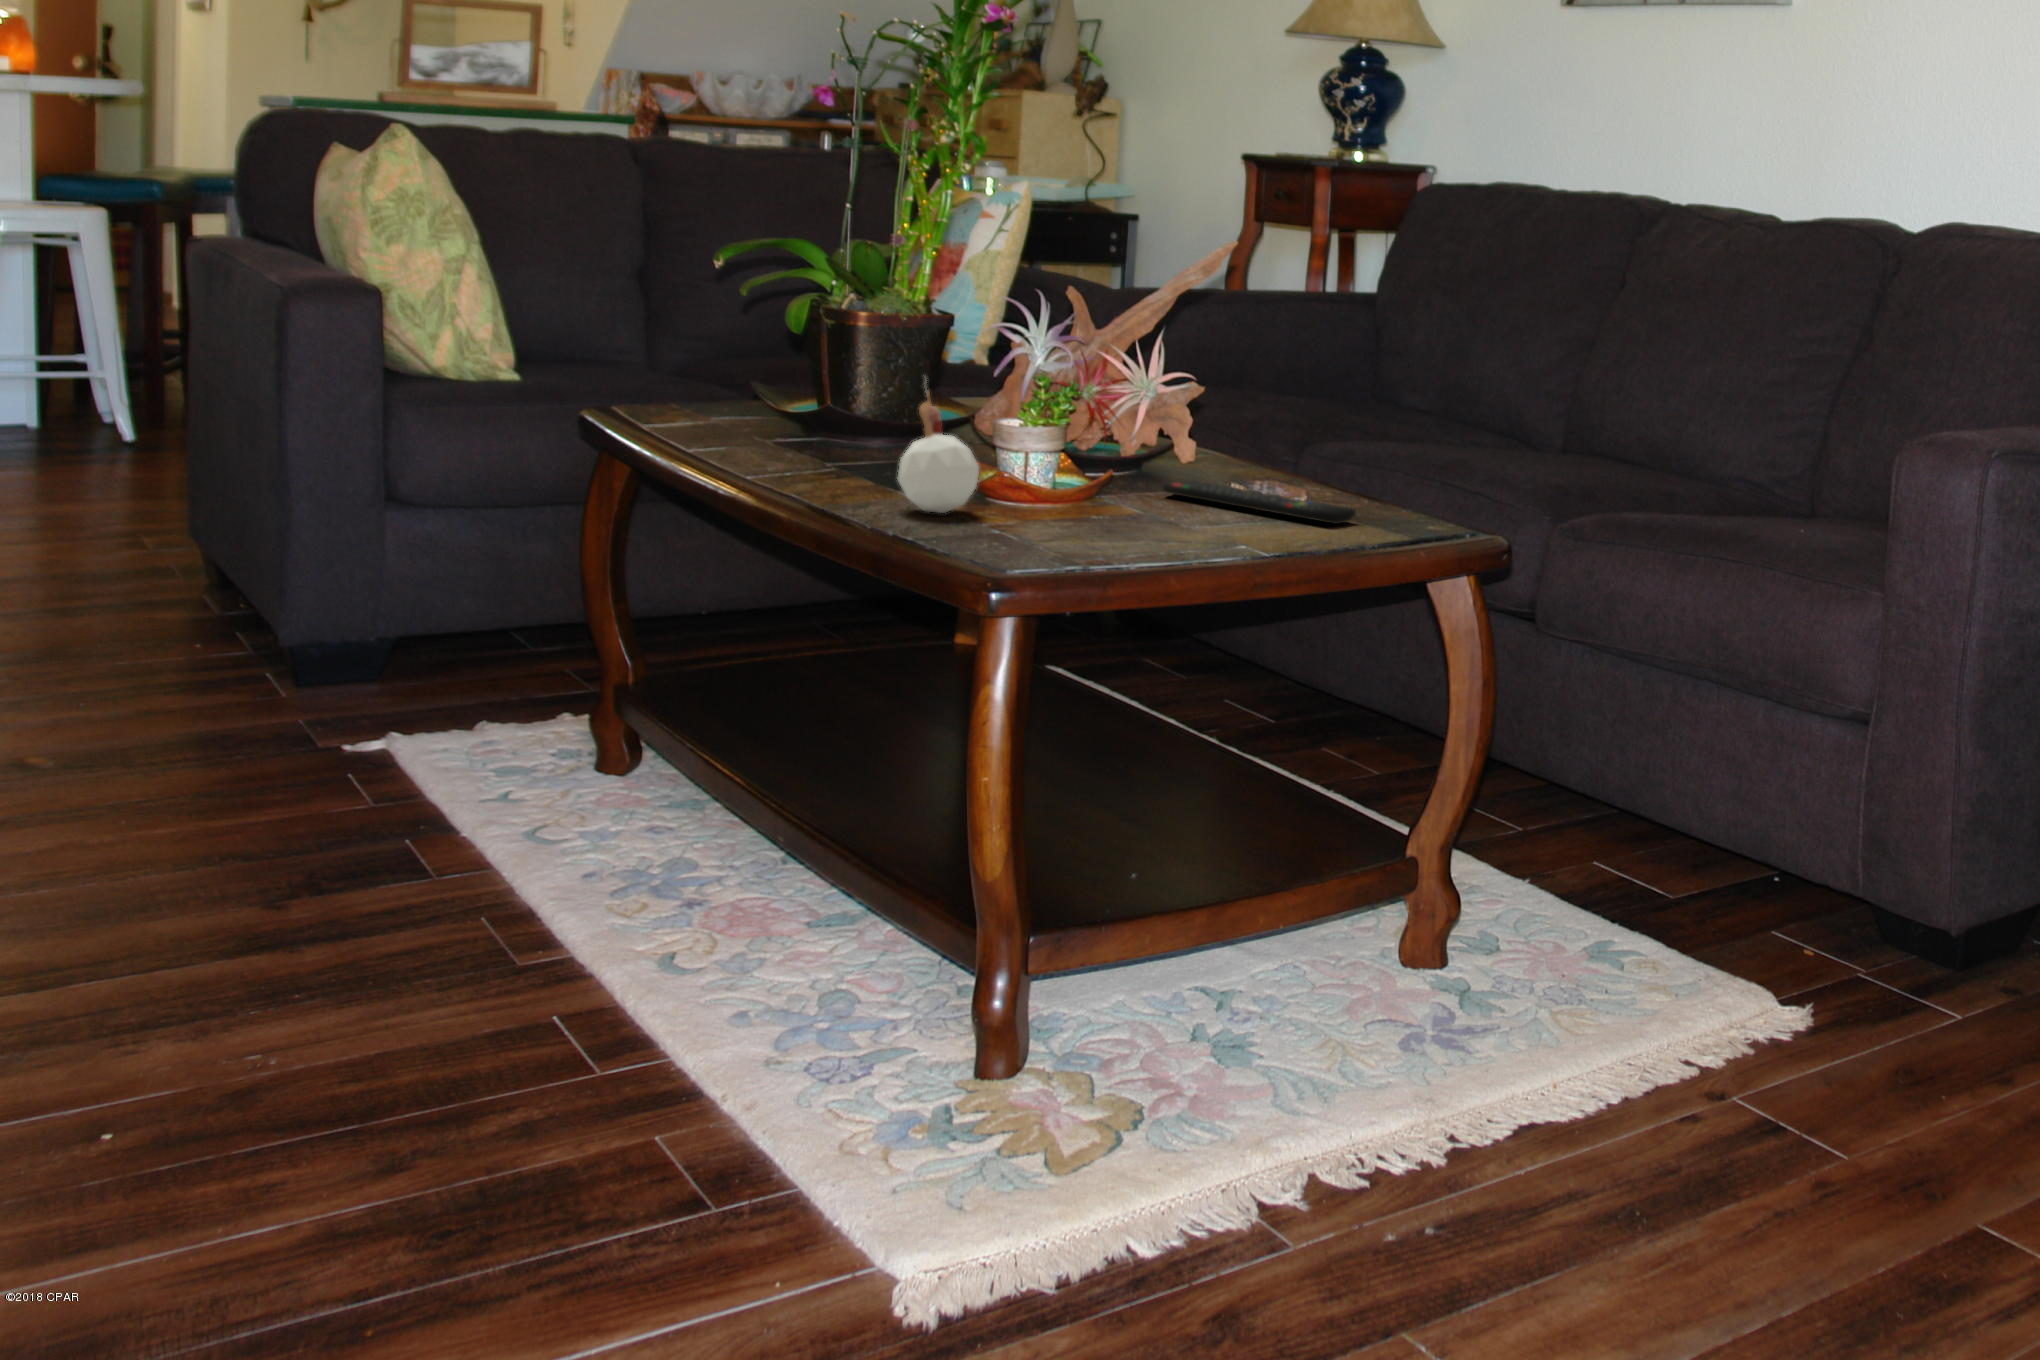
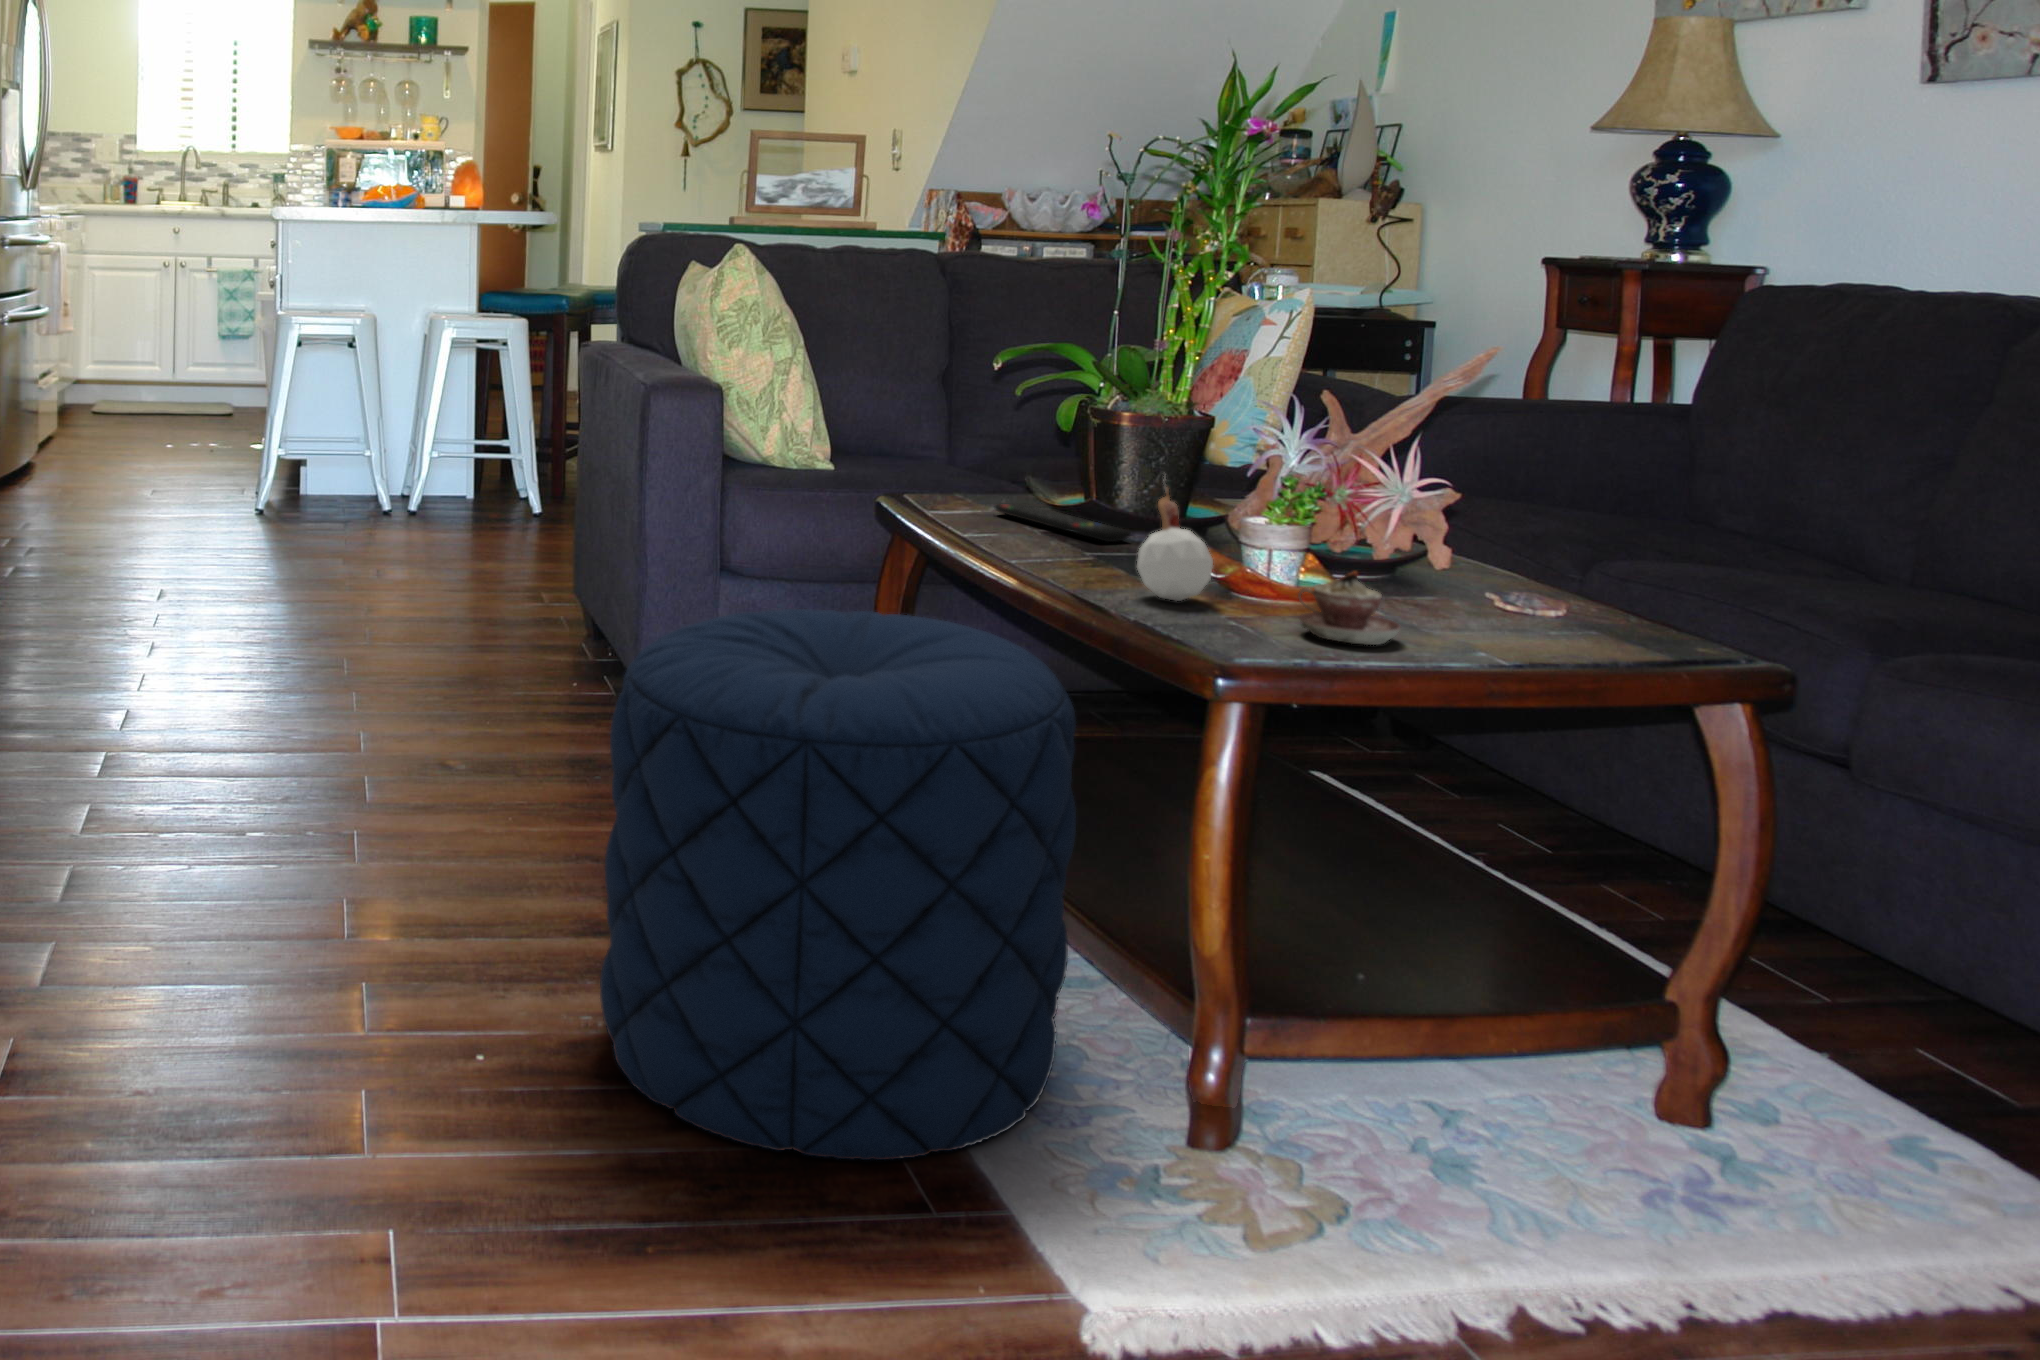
teacup: none [1071,471,1170,542] -> present [1298,574,1400,645]
remote control: present [1163,480,1356,524] -> present [995,503,1131,542]
pouf: none [240,549,846,1186] -> present [600,609,1076,1160]

